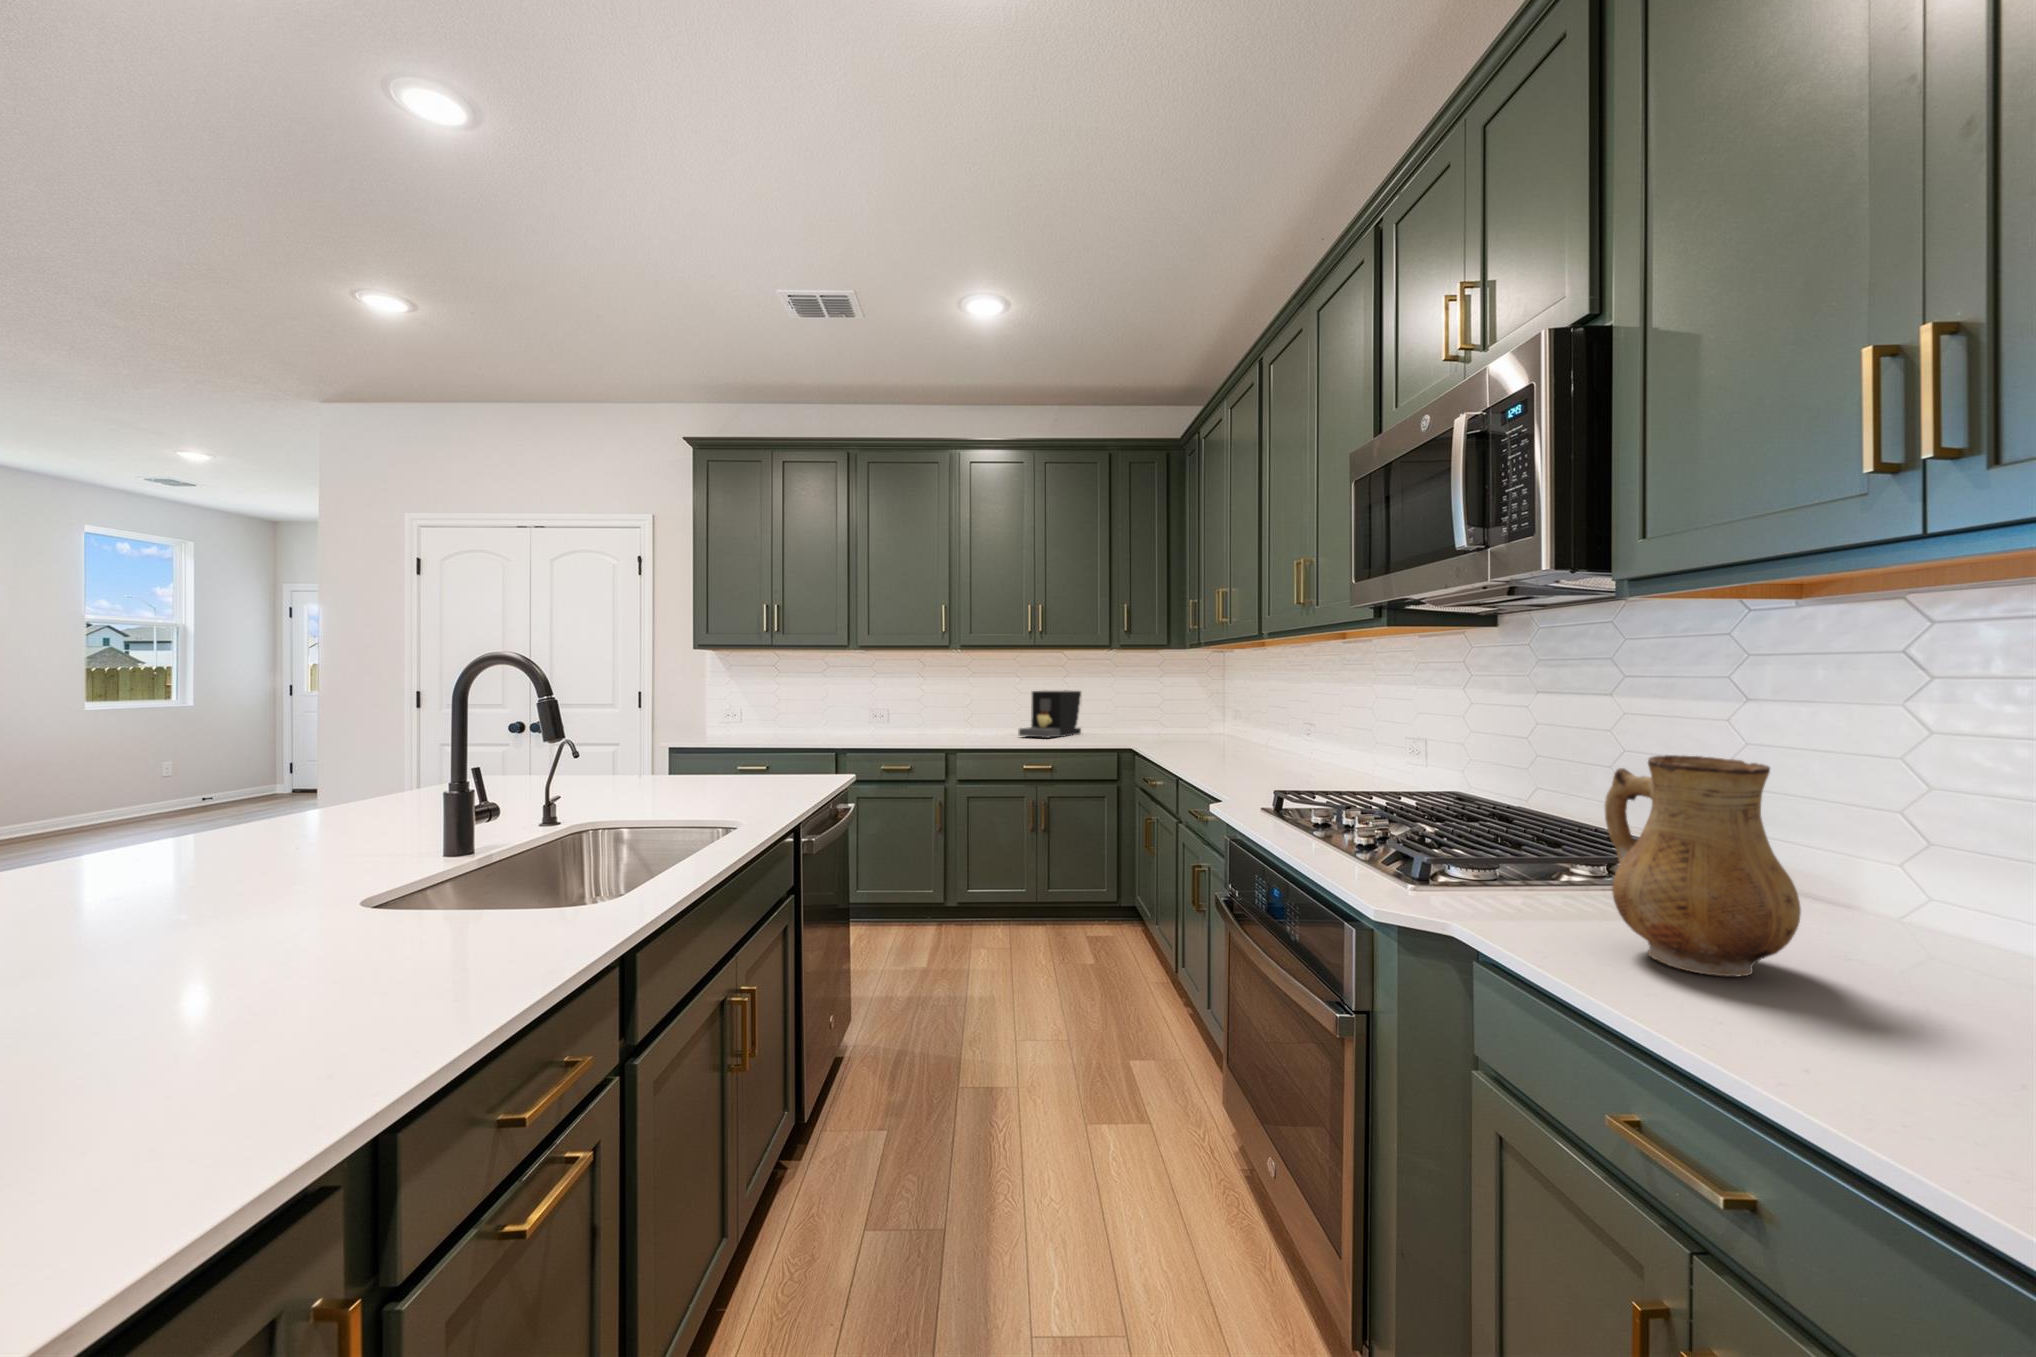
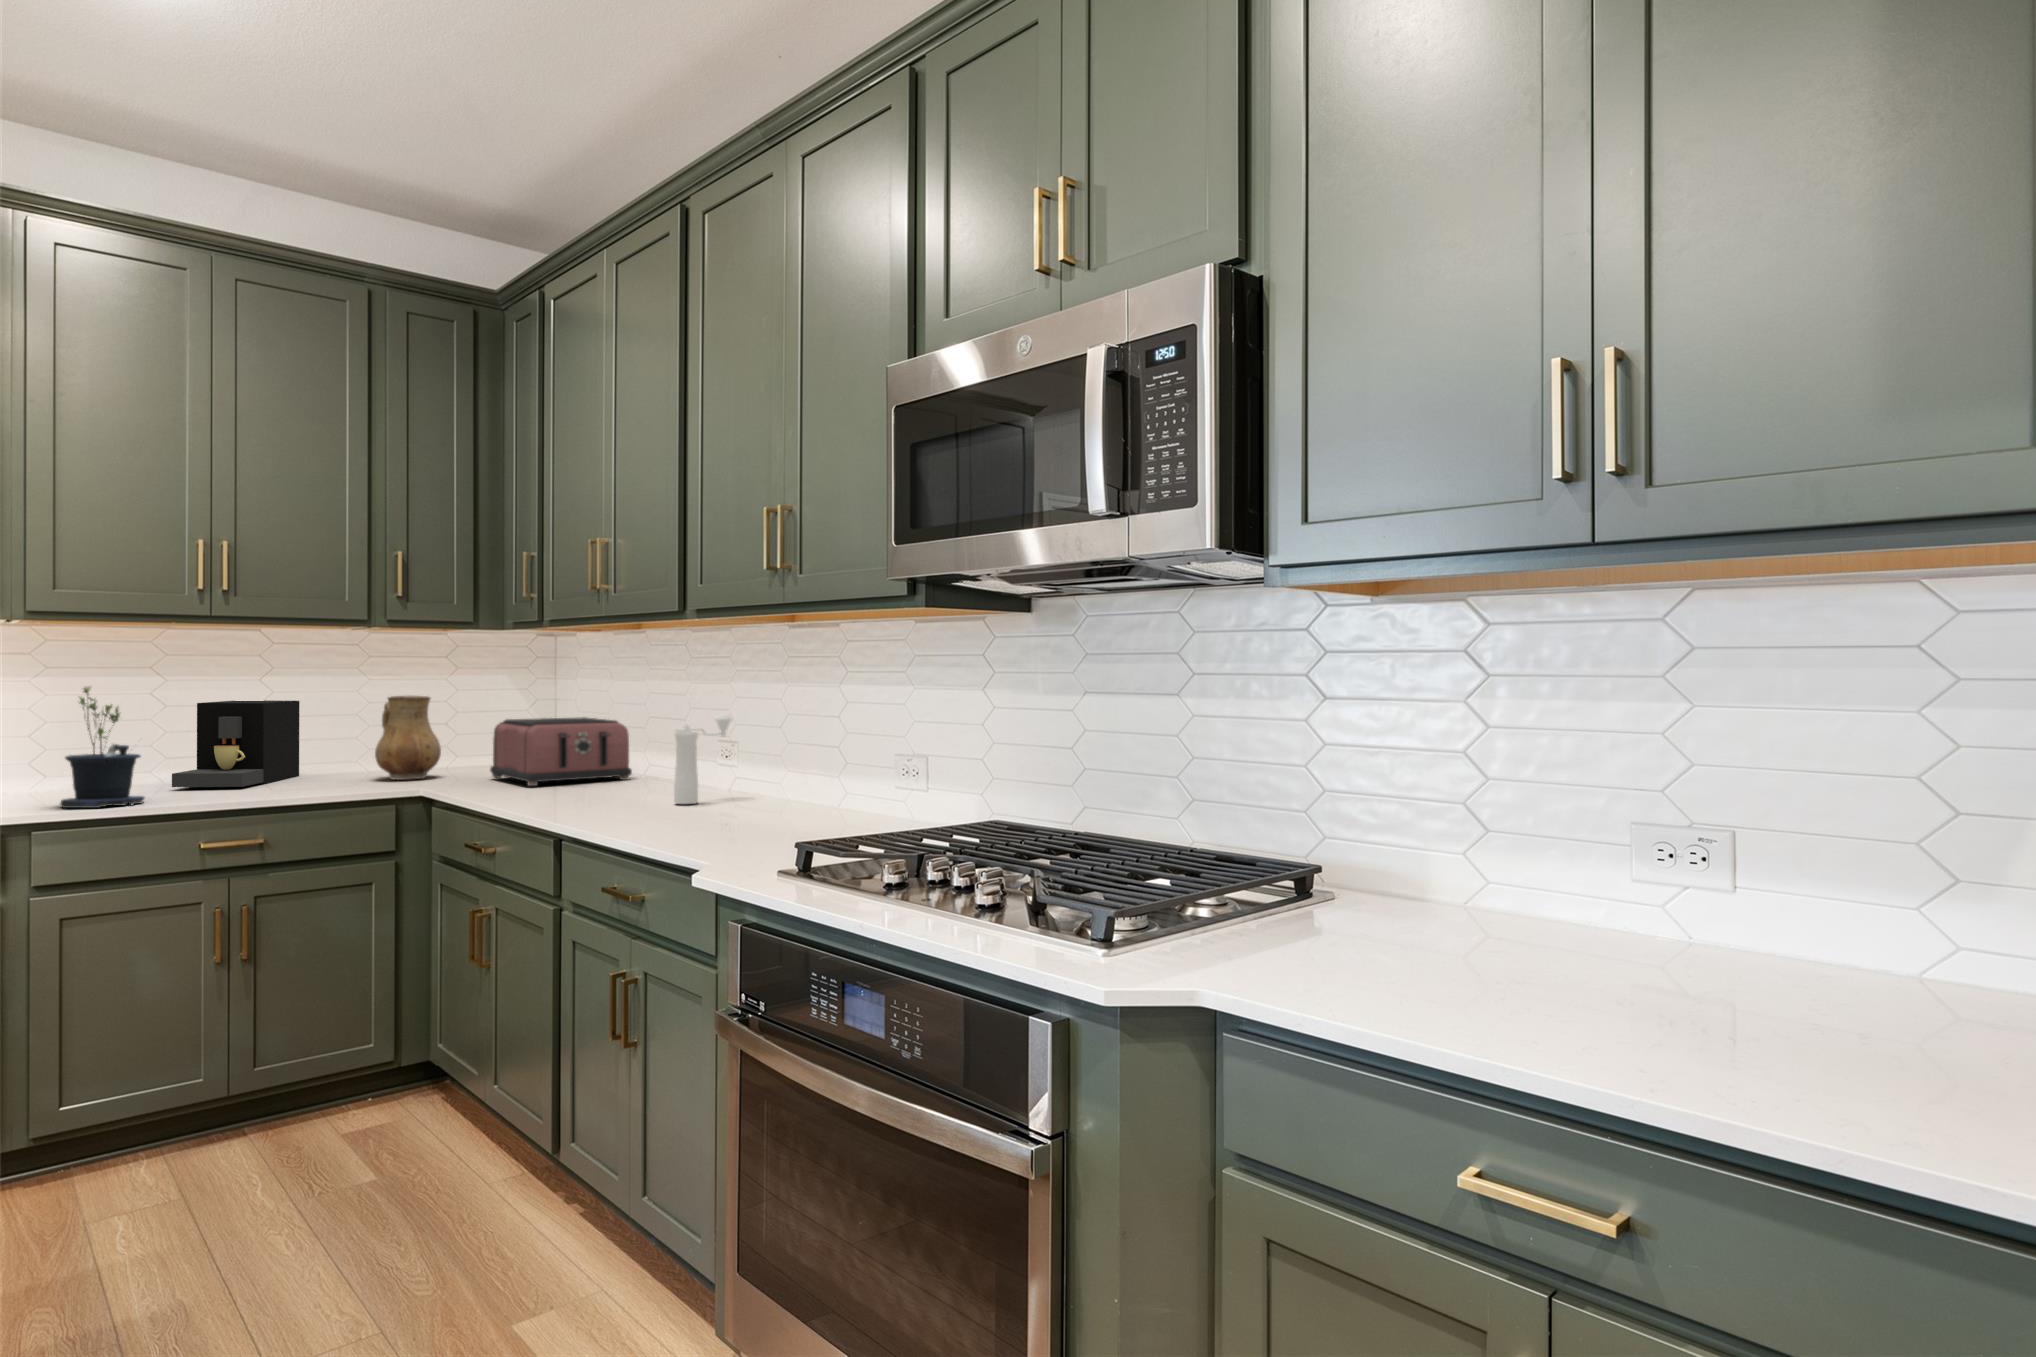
potted plant: none [968,681,1005,744] -> present [60,687,144,808]
pepper mill: none [1258,704,1302,765] -> present [674,714,732,804]
toaster: none [1173,705,1255,748] -> present [490,717,632,786]
ceramic pitcher: present [1605,755,1801,976] -> present [375,696,441,780]

